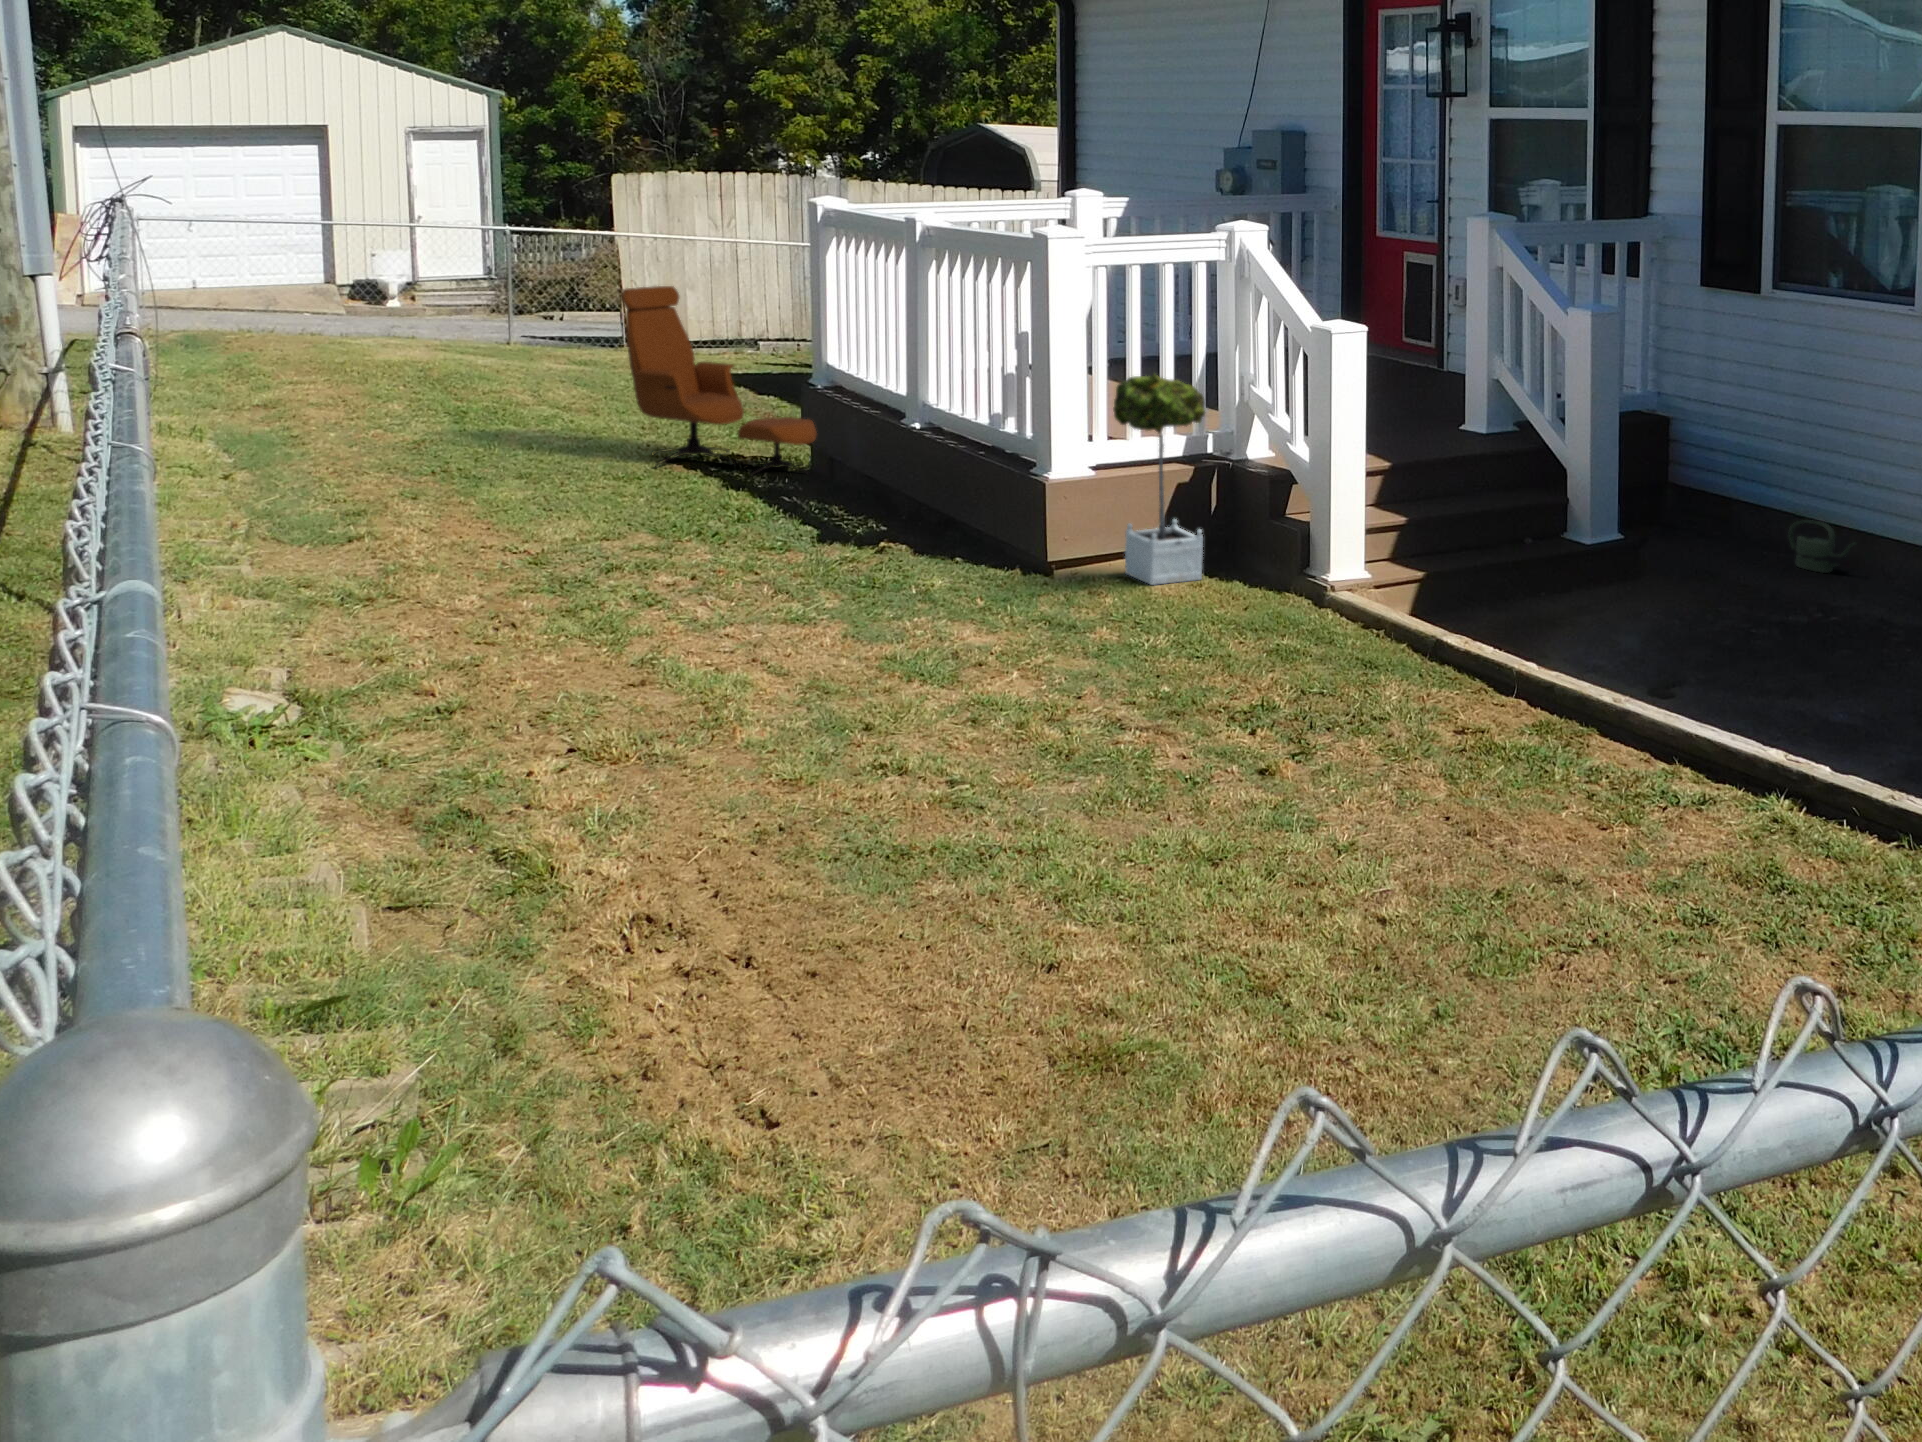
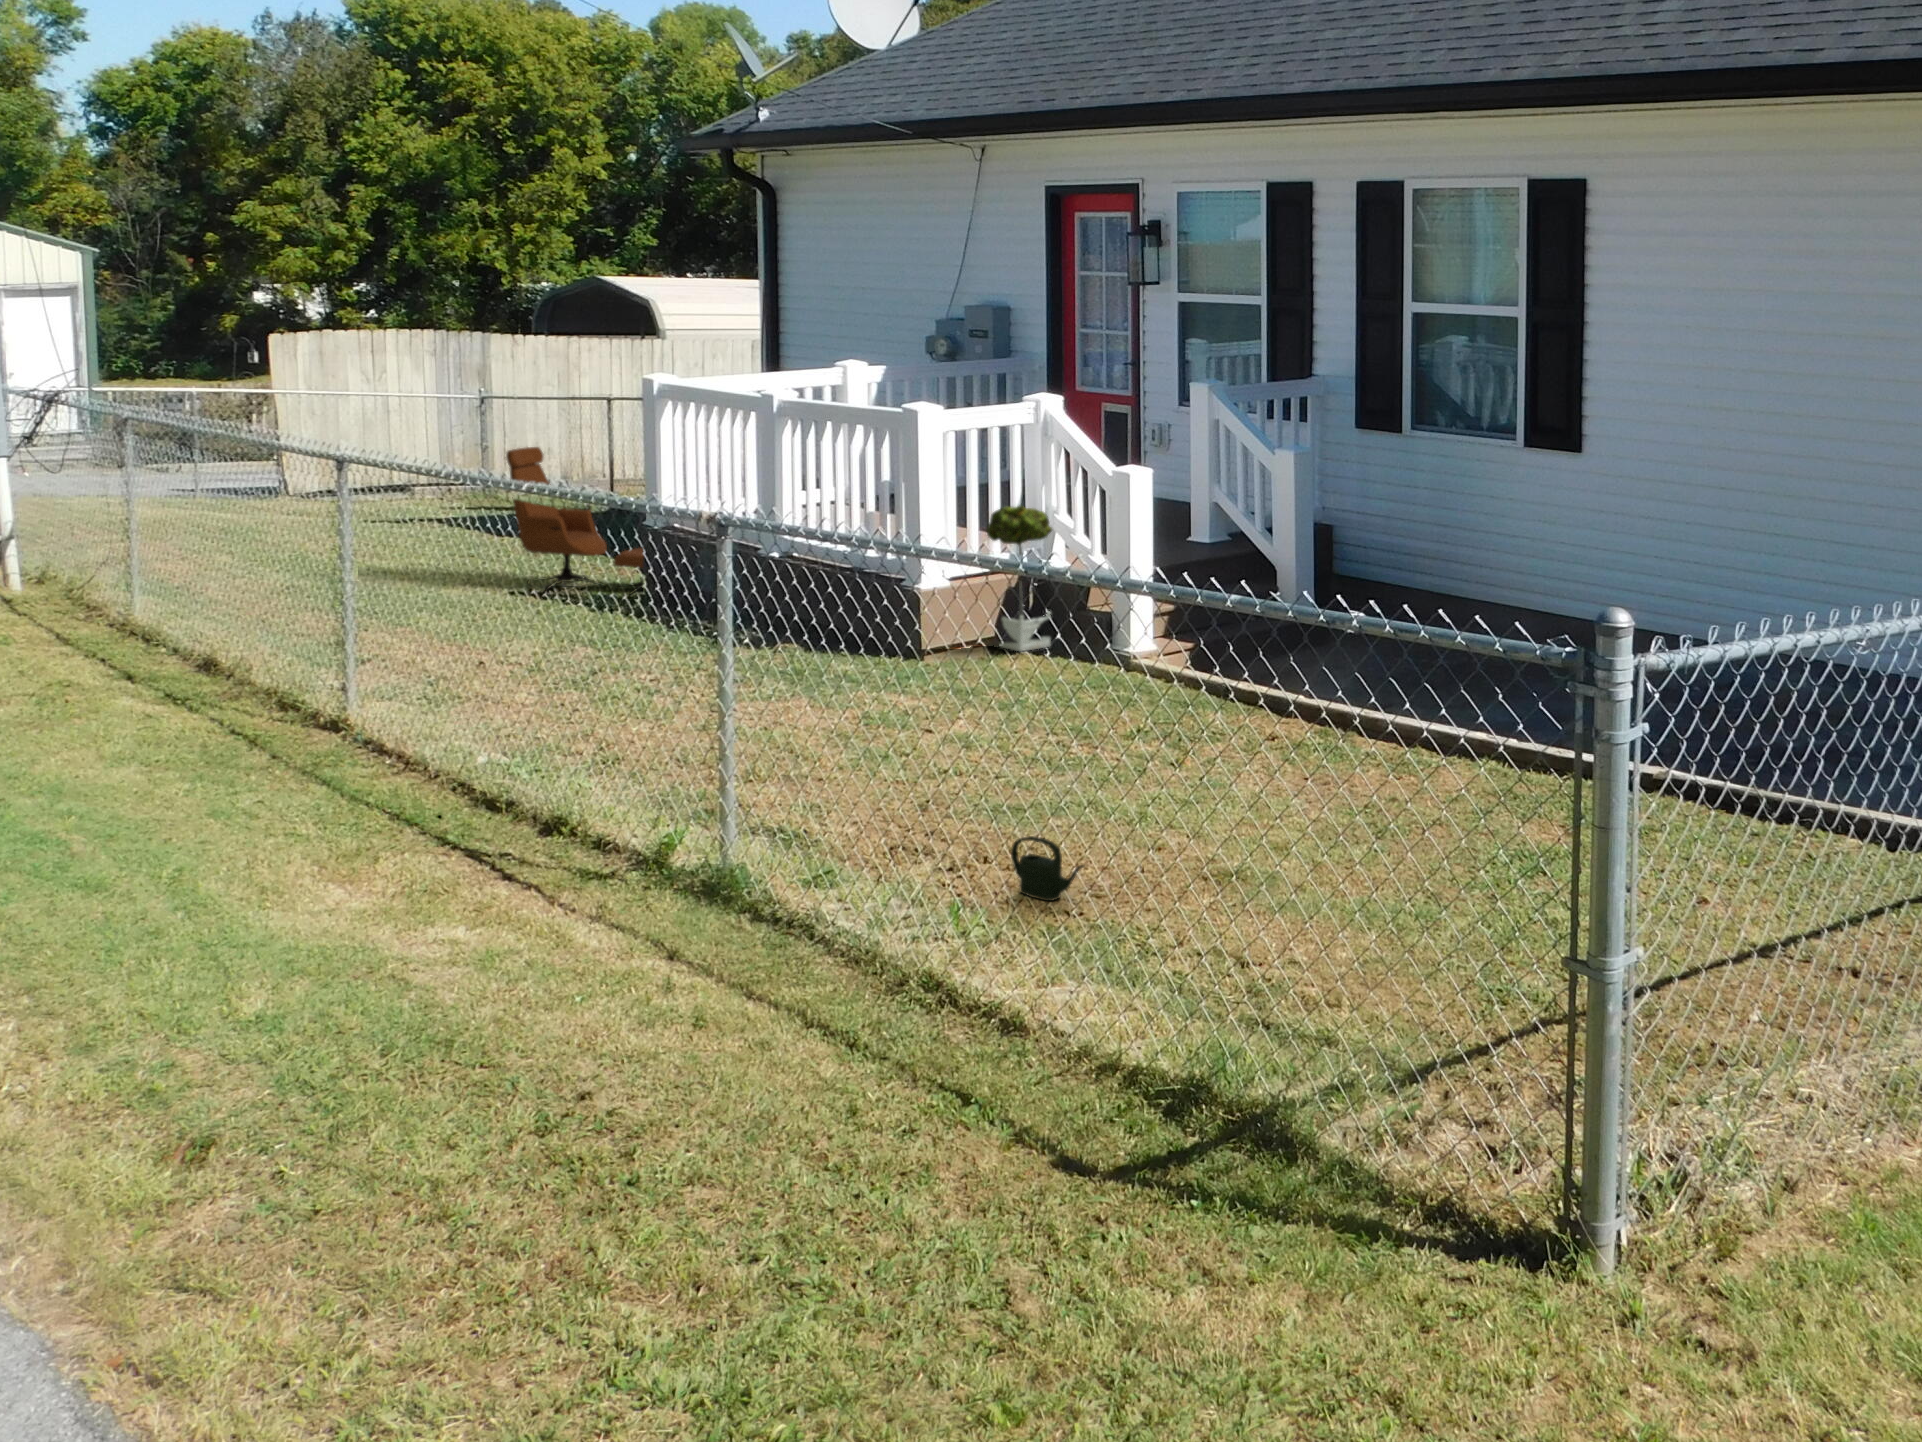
watering can: present [1788,520,1856,573] -> present [1011,836,1084,901]

